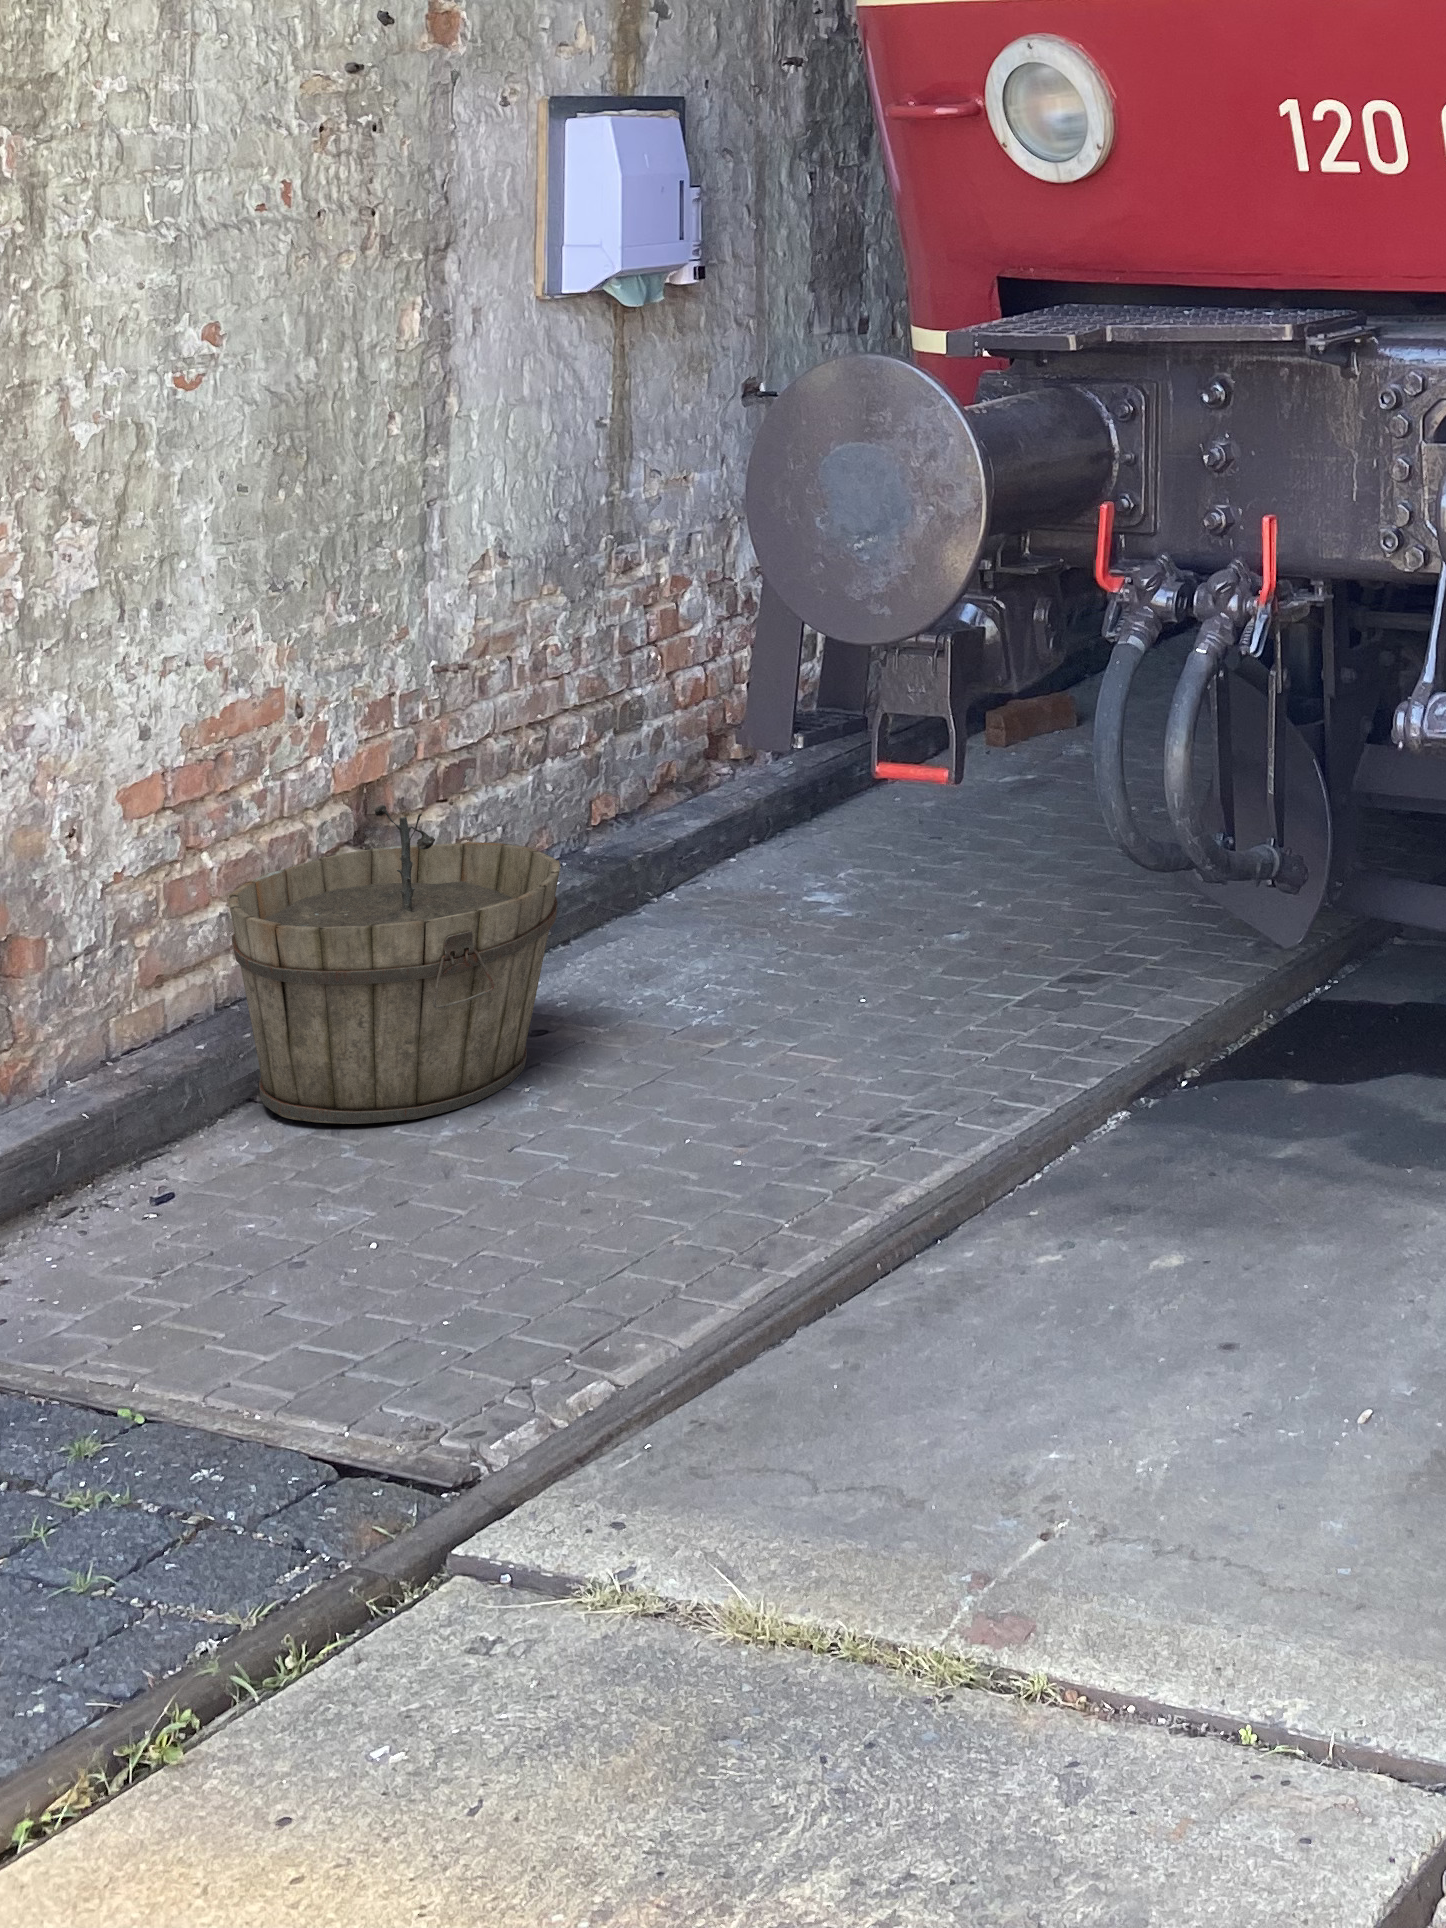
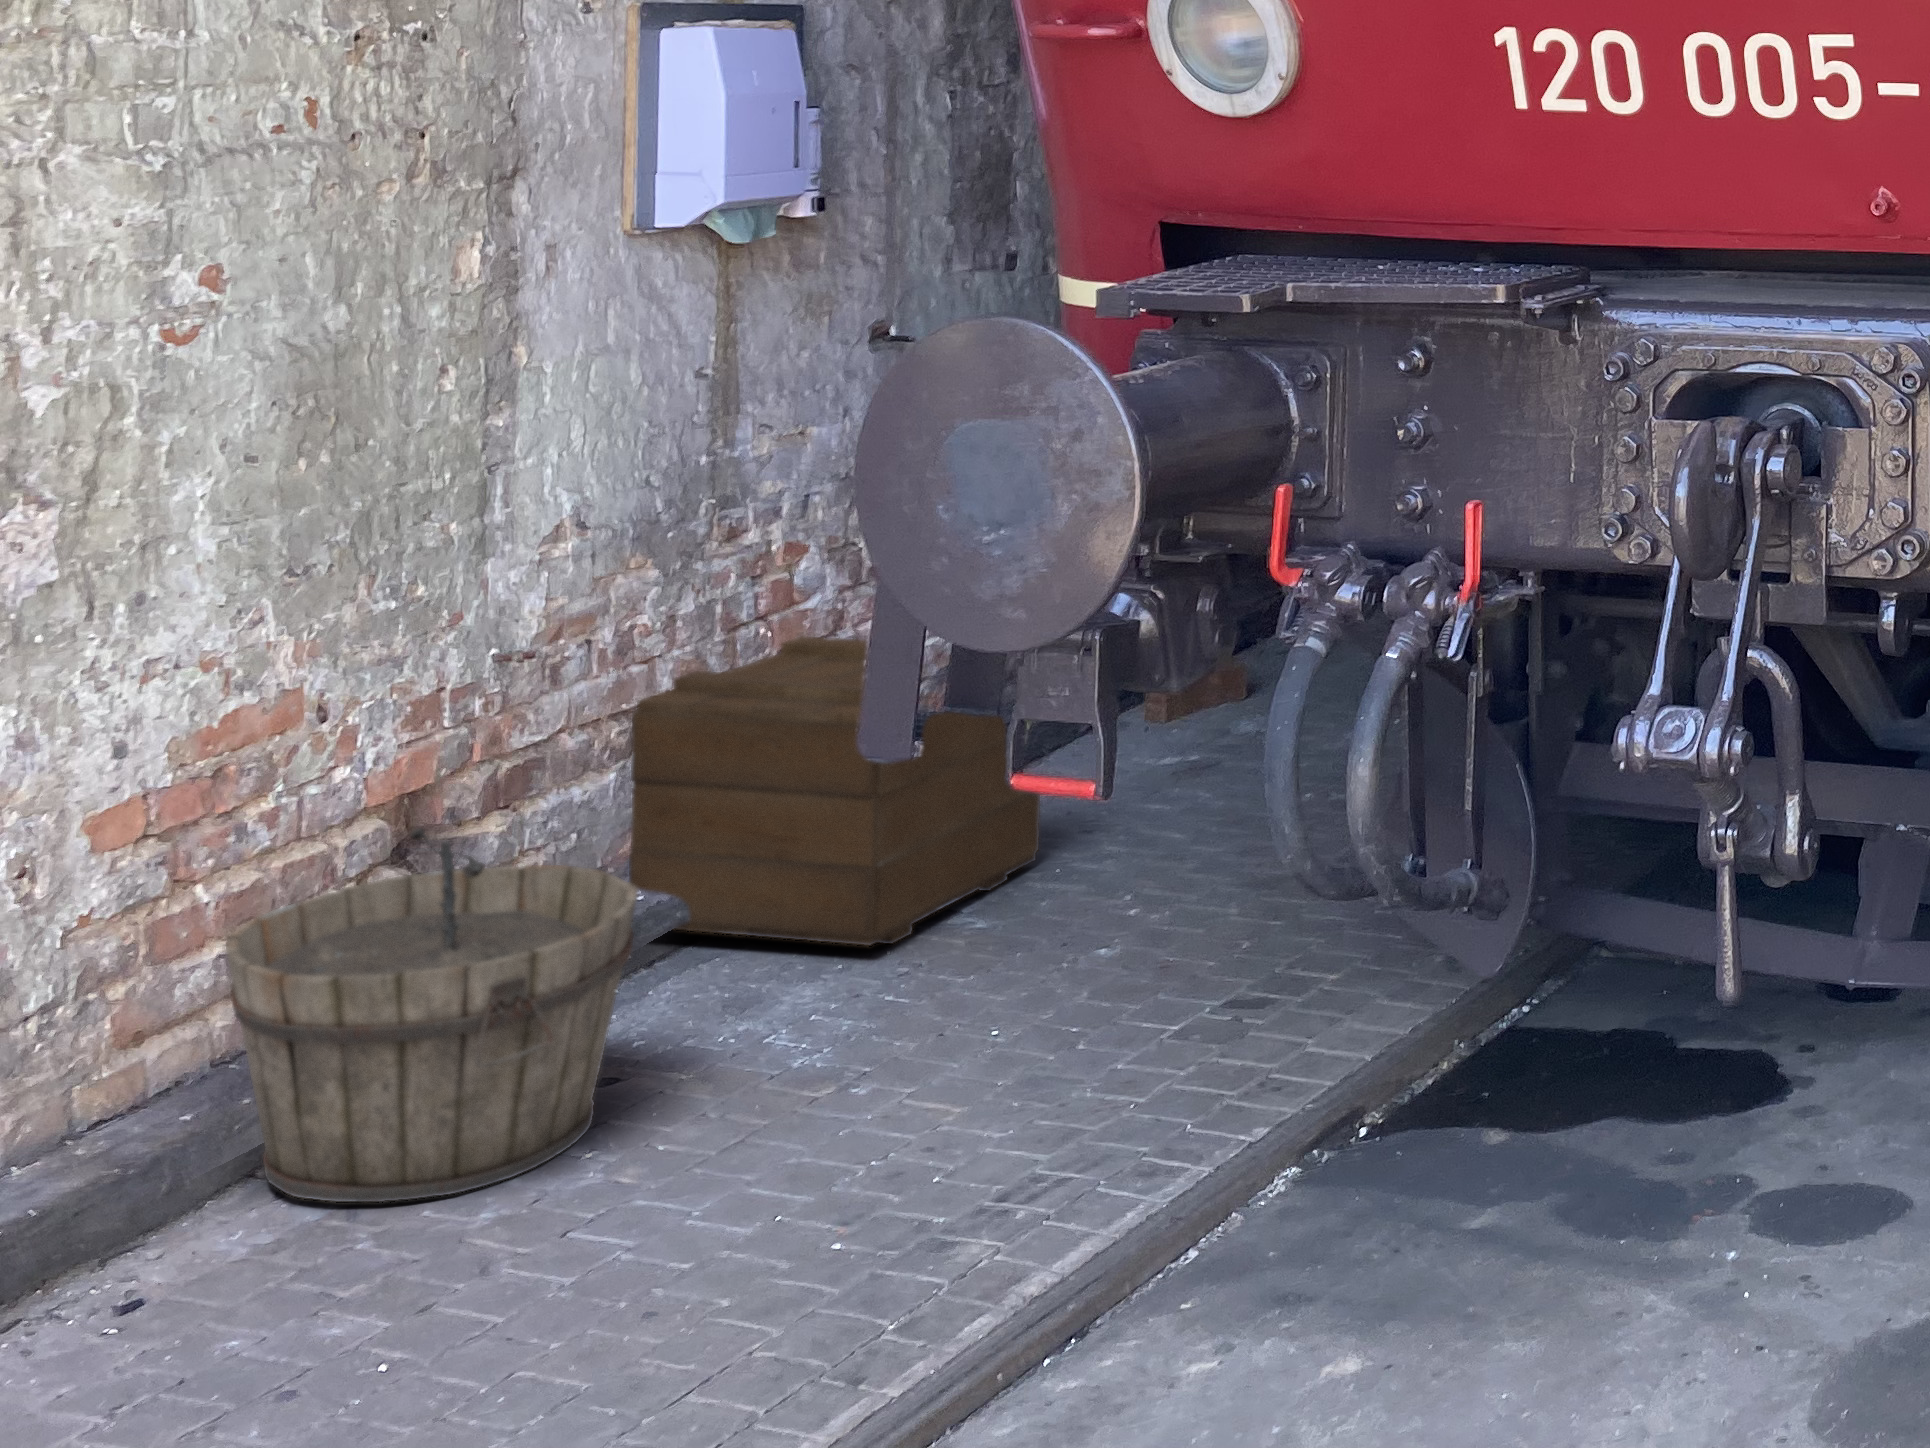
wooden crate: none [546,654,895,925] -> present [629,636,1040,945]

